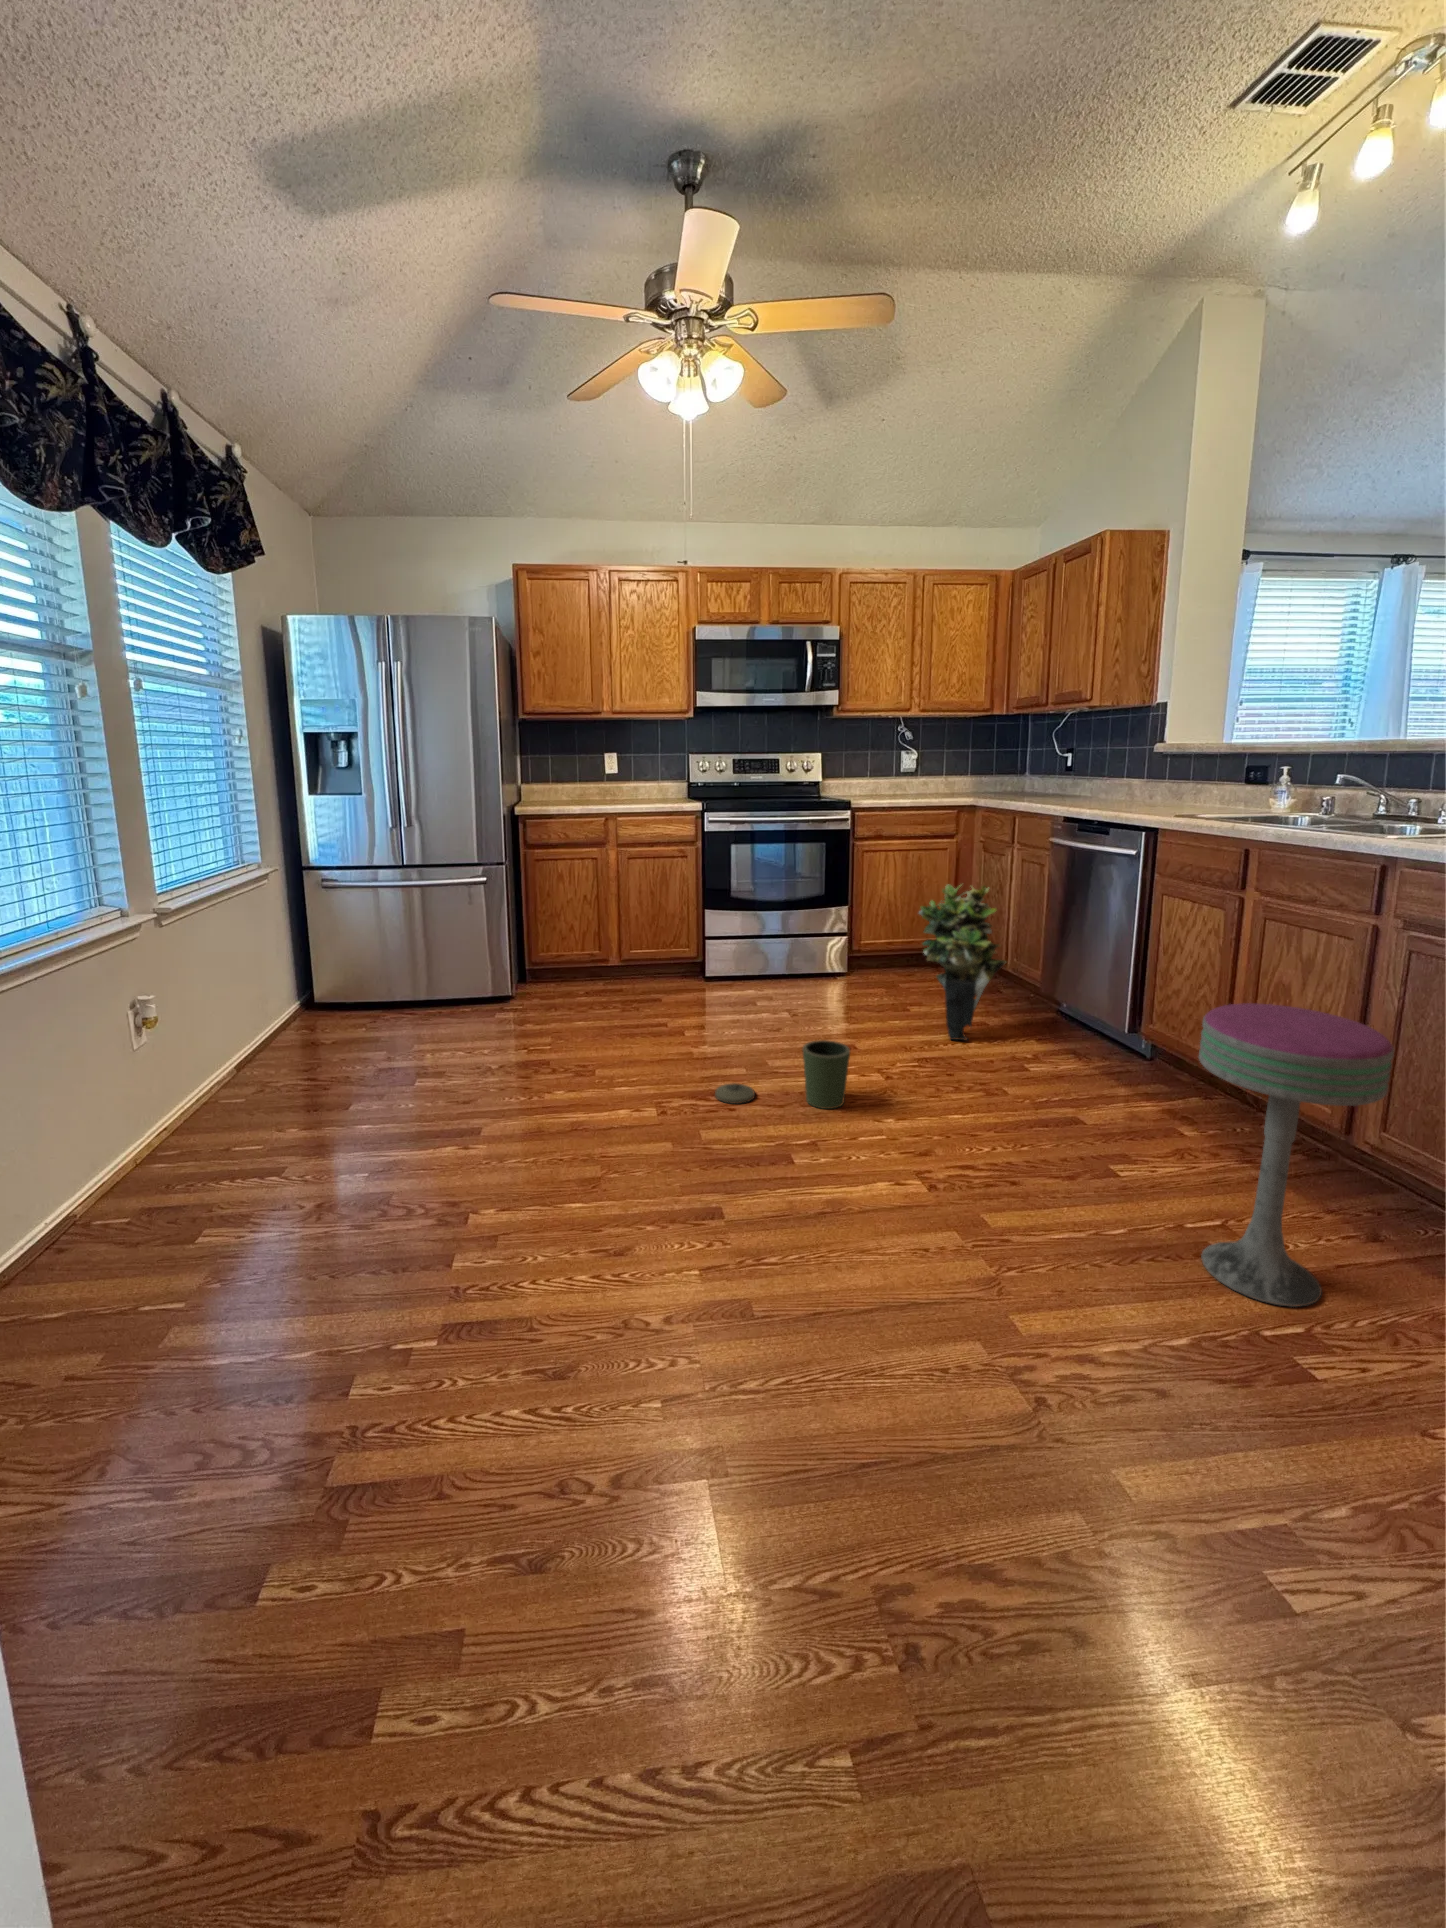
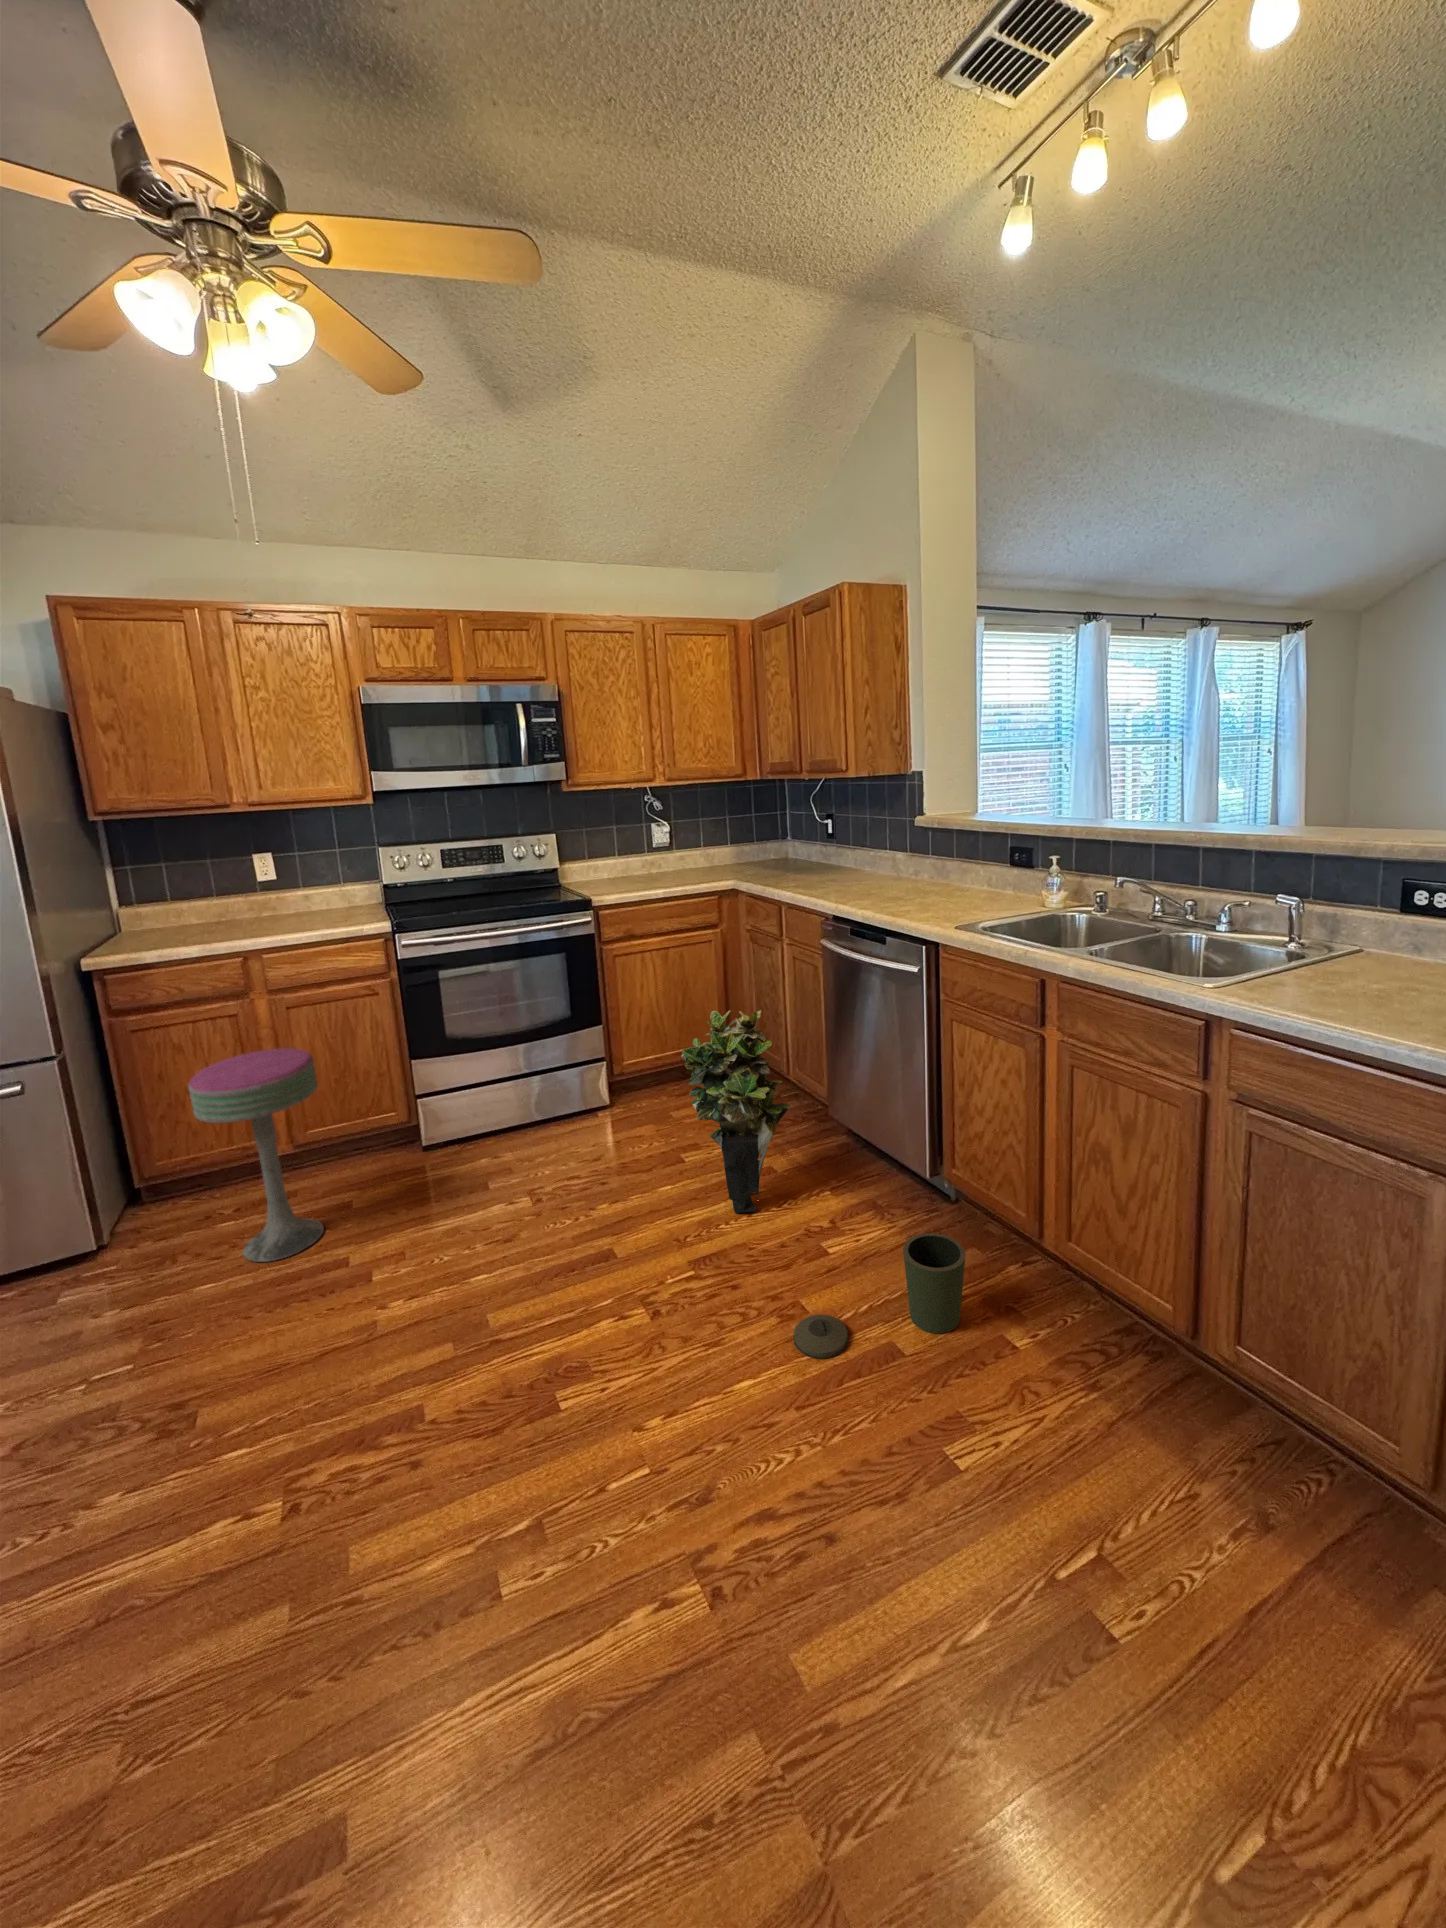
bar stool: present [1199,1003,1394,1307] -> present [188,1048,324,1262]
trash can: present [715,1040,850,1109] -> present [793,1233,966,1359]

